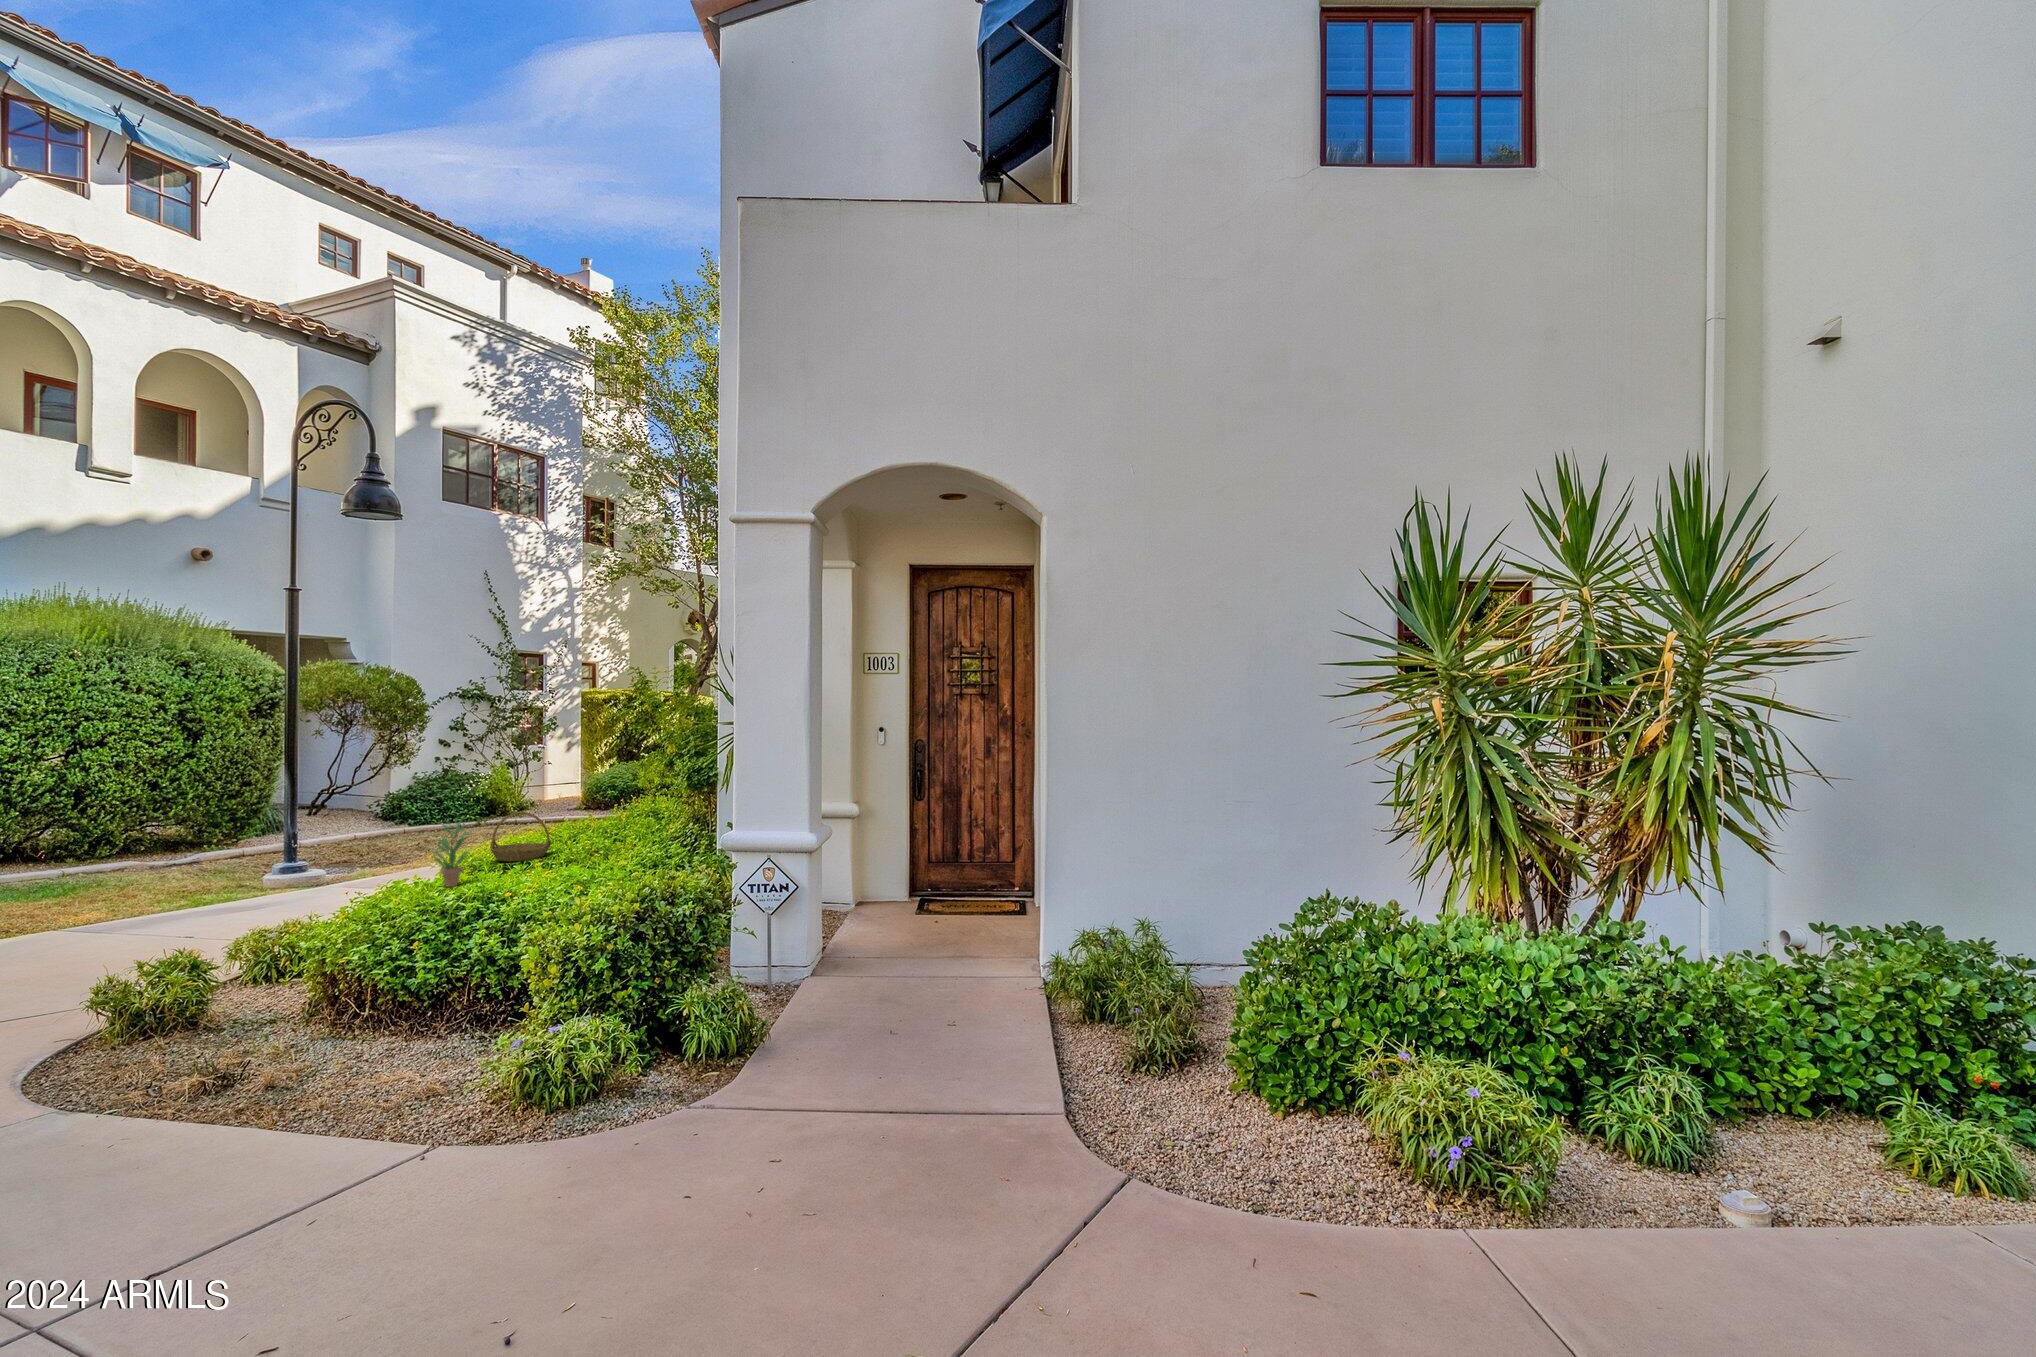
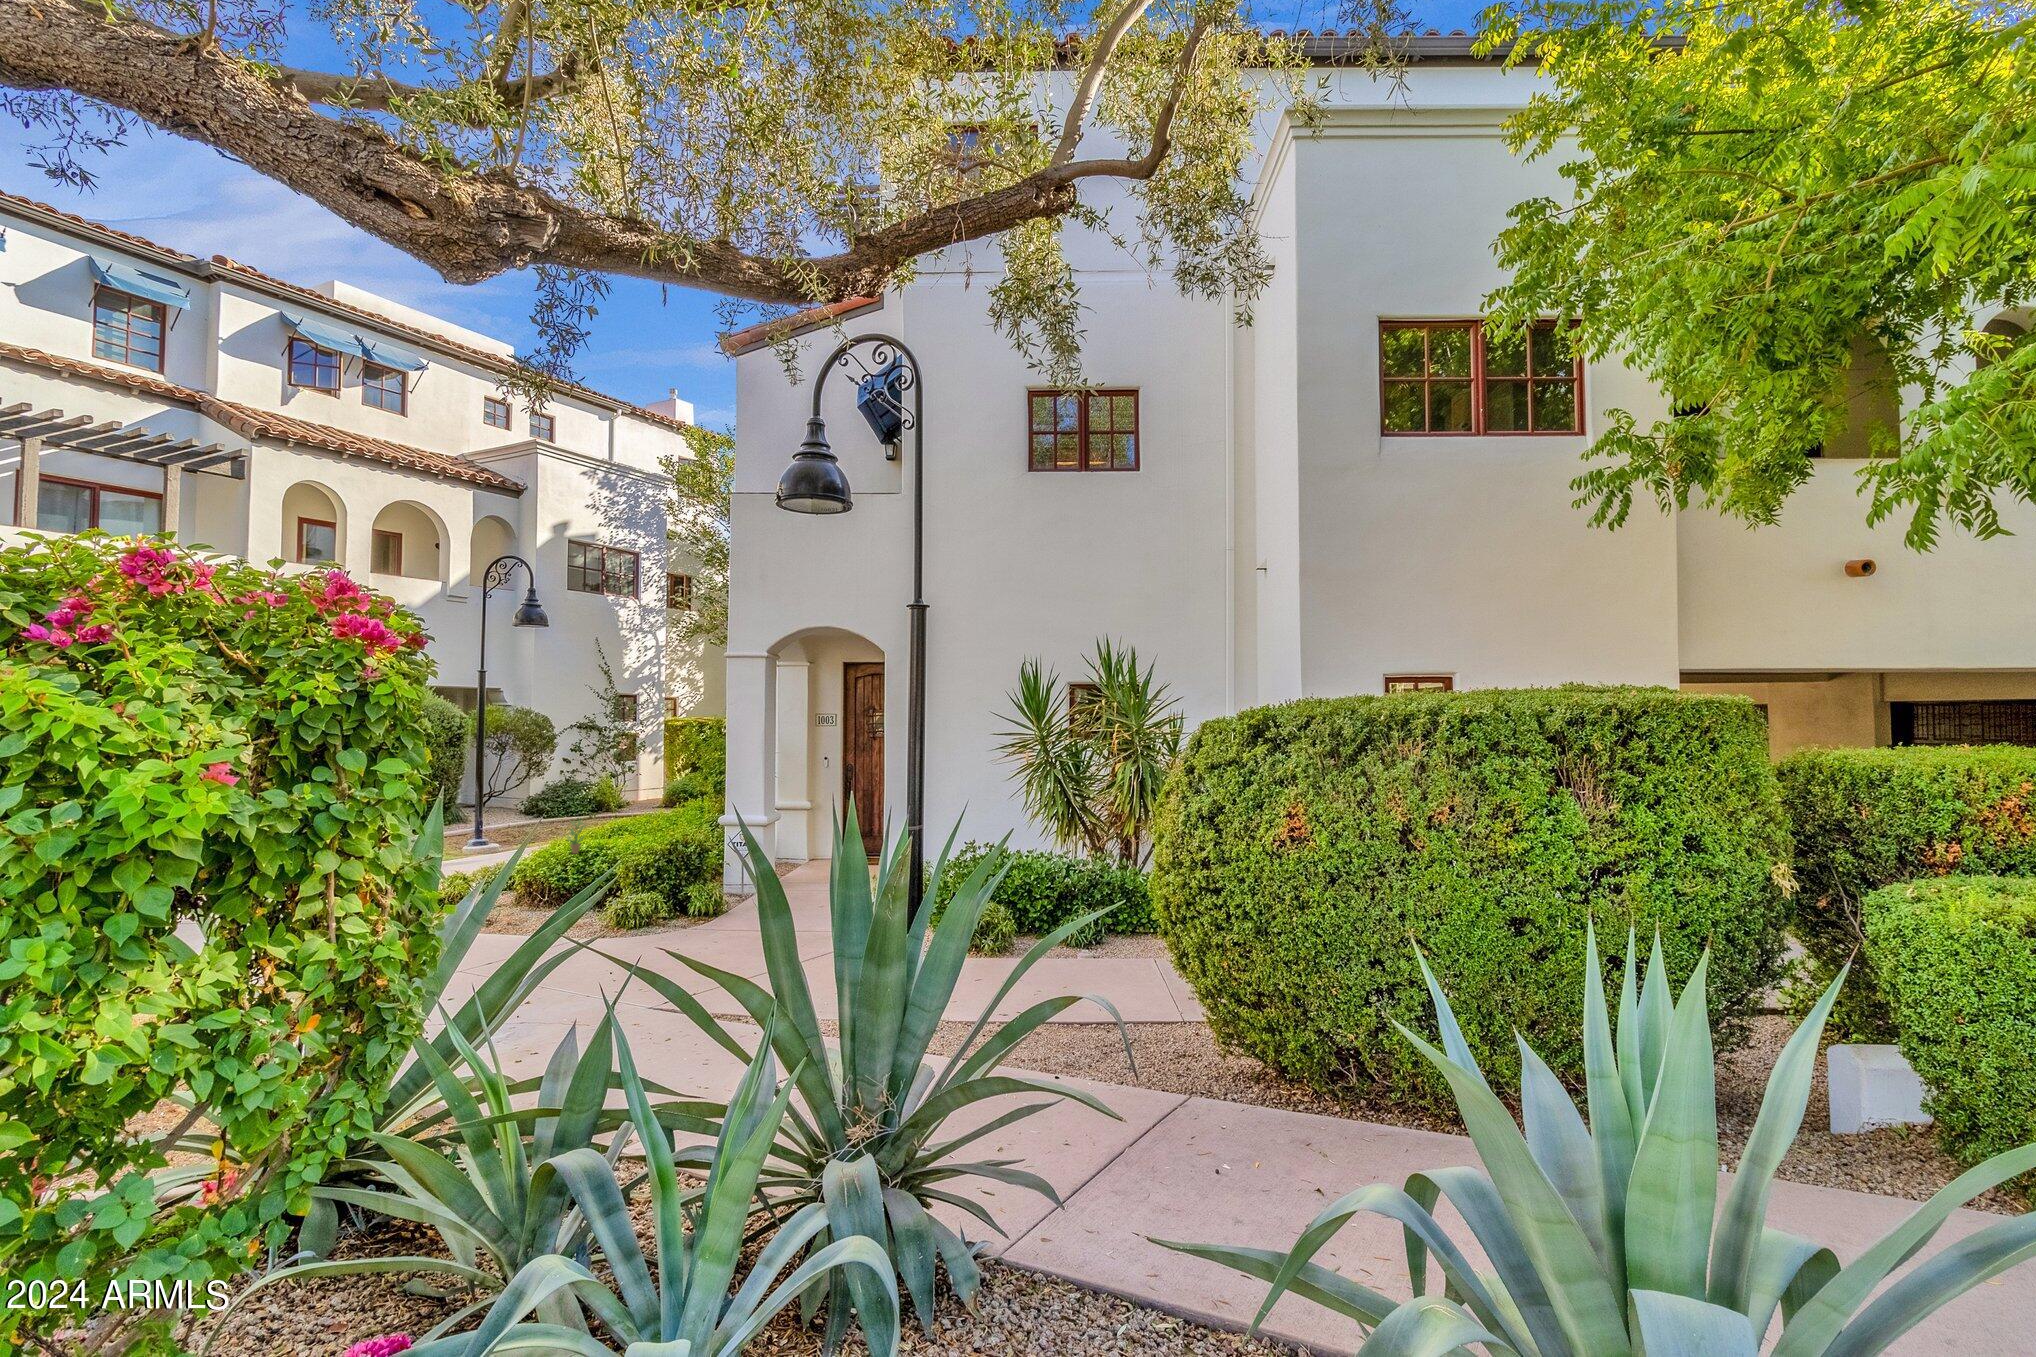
basket: present [490,812,551,861] -> none [596,814,628,841]

